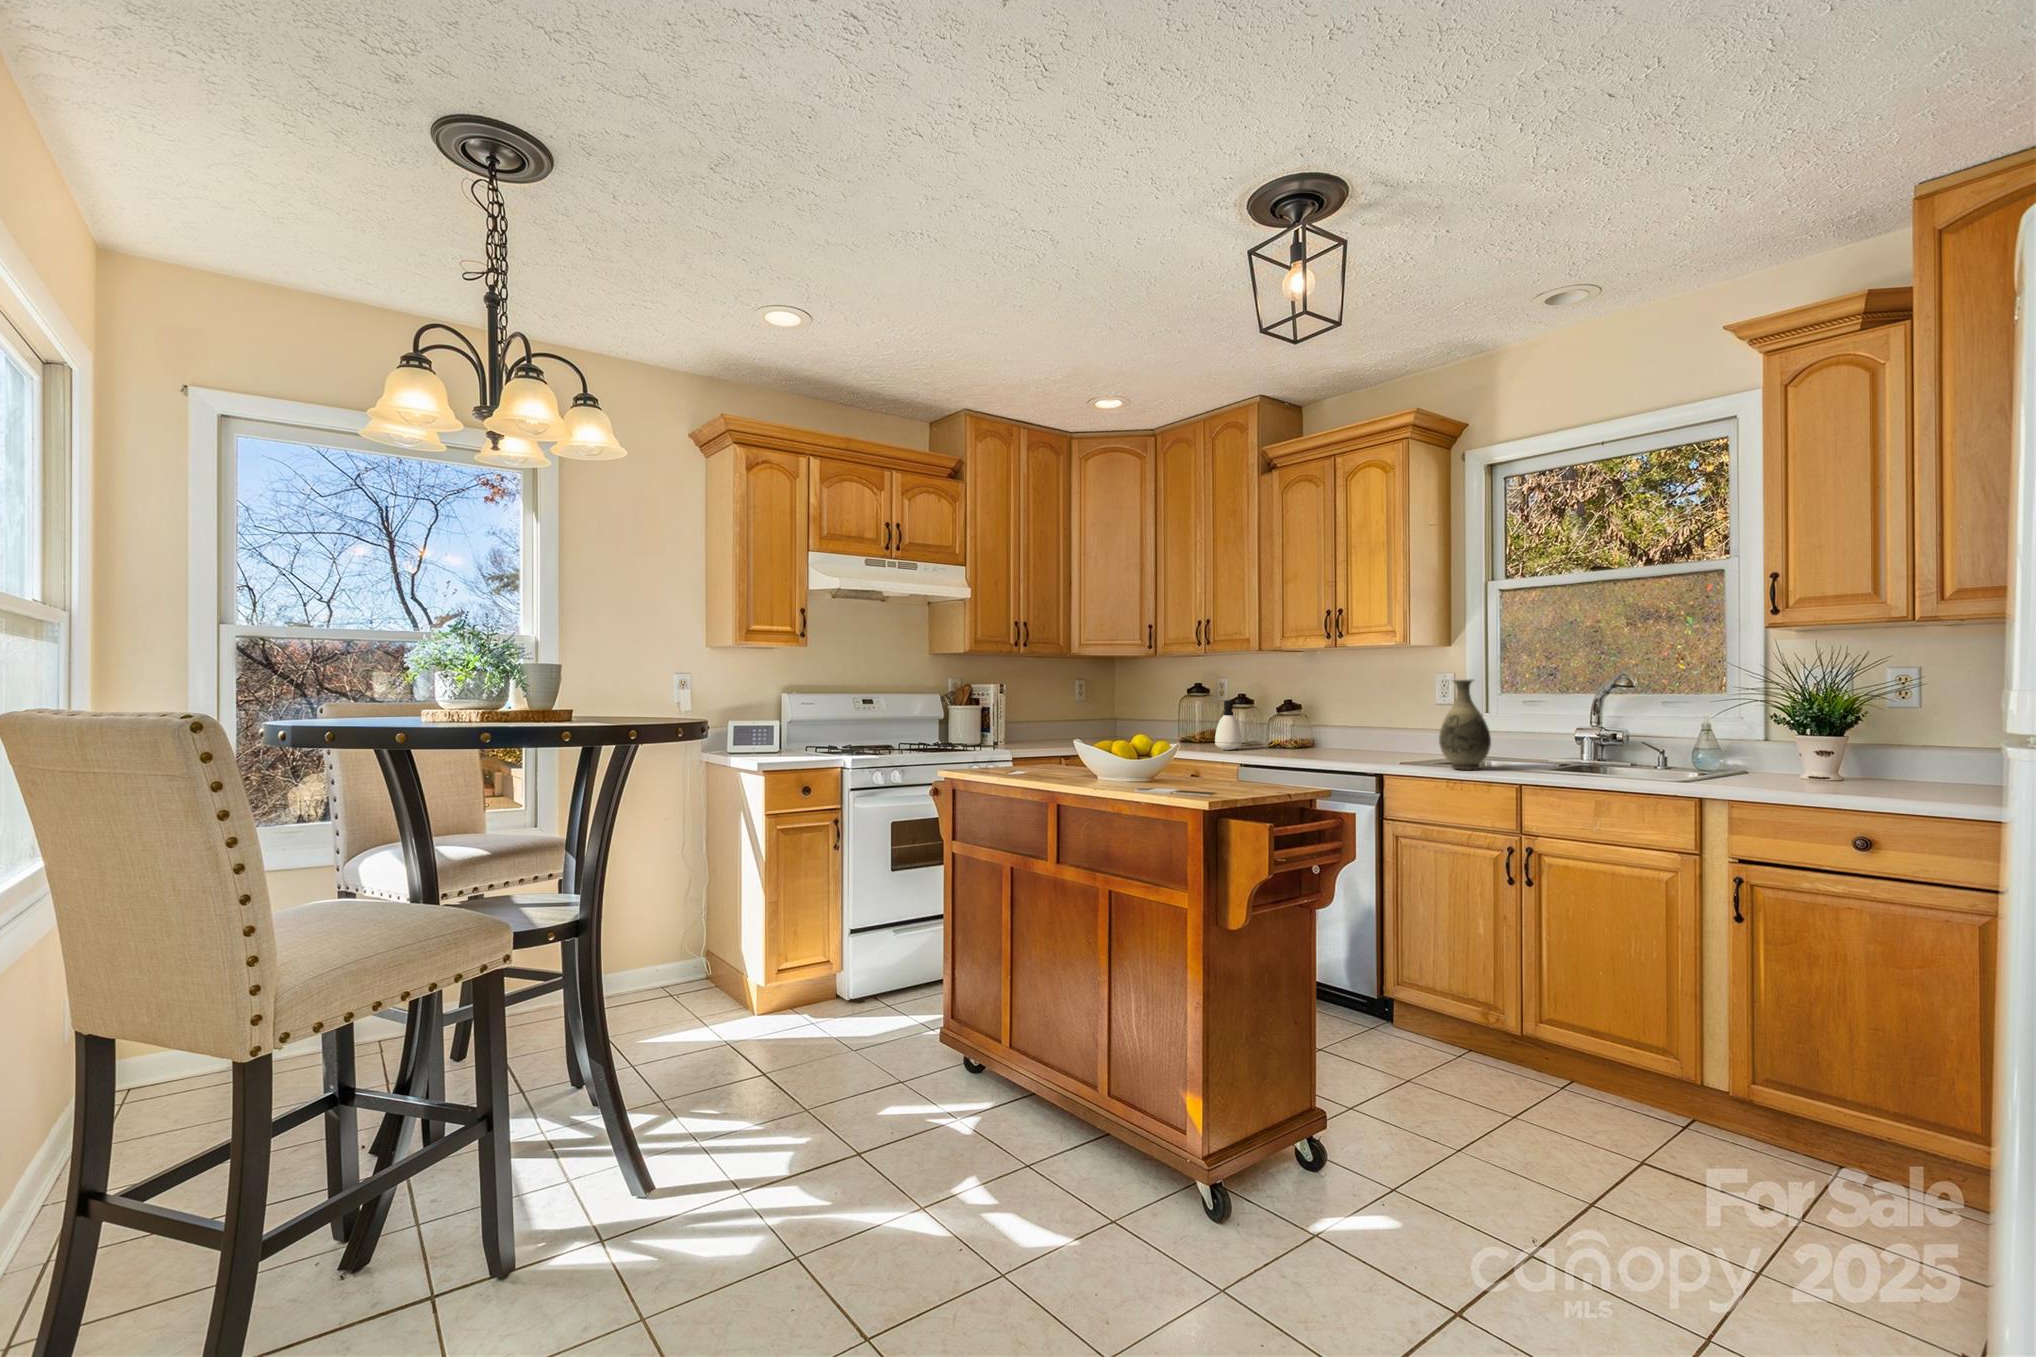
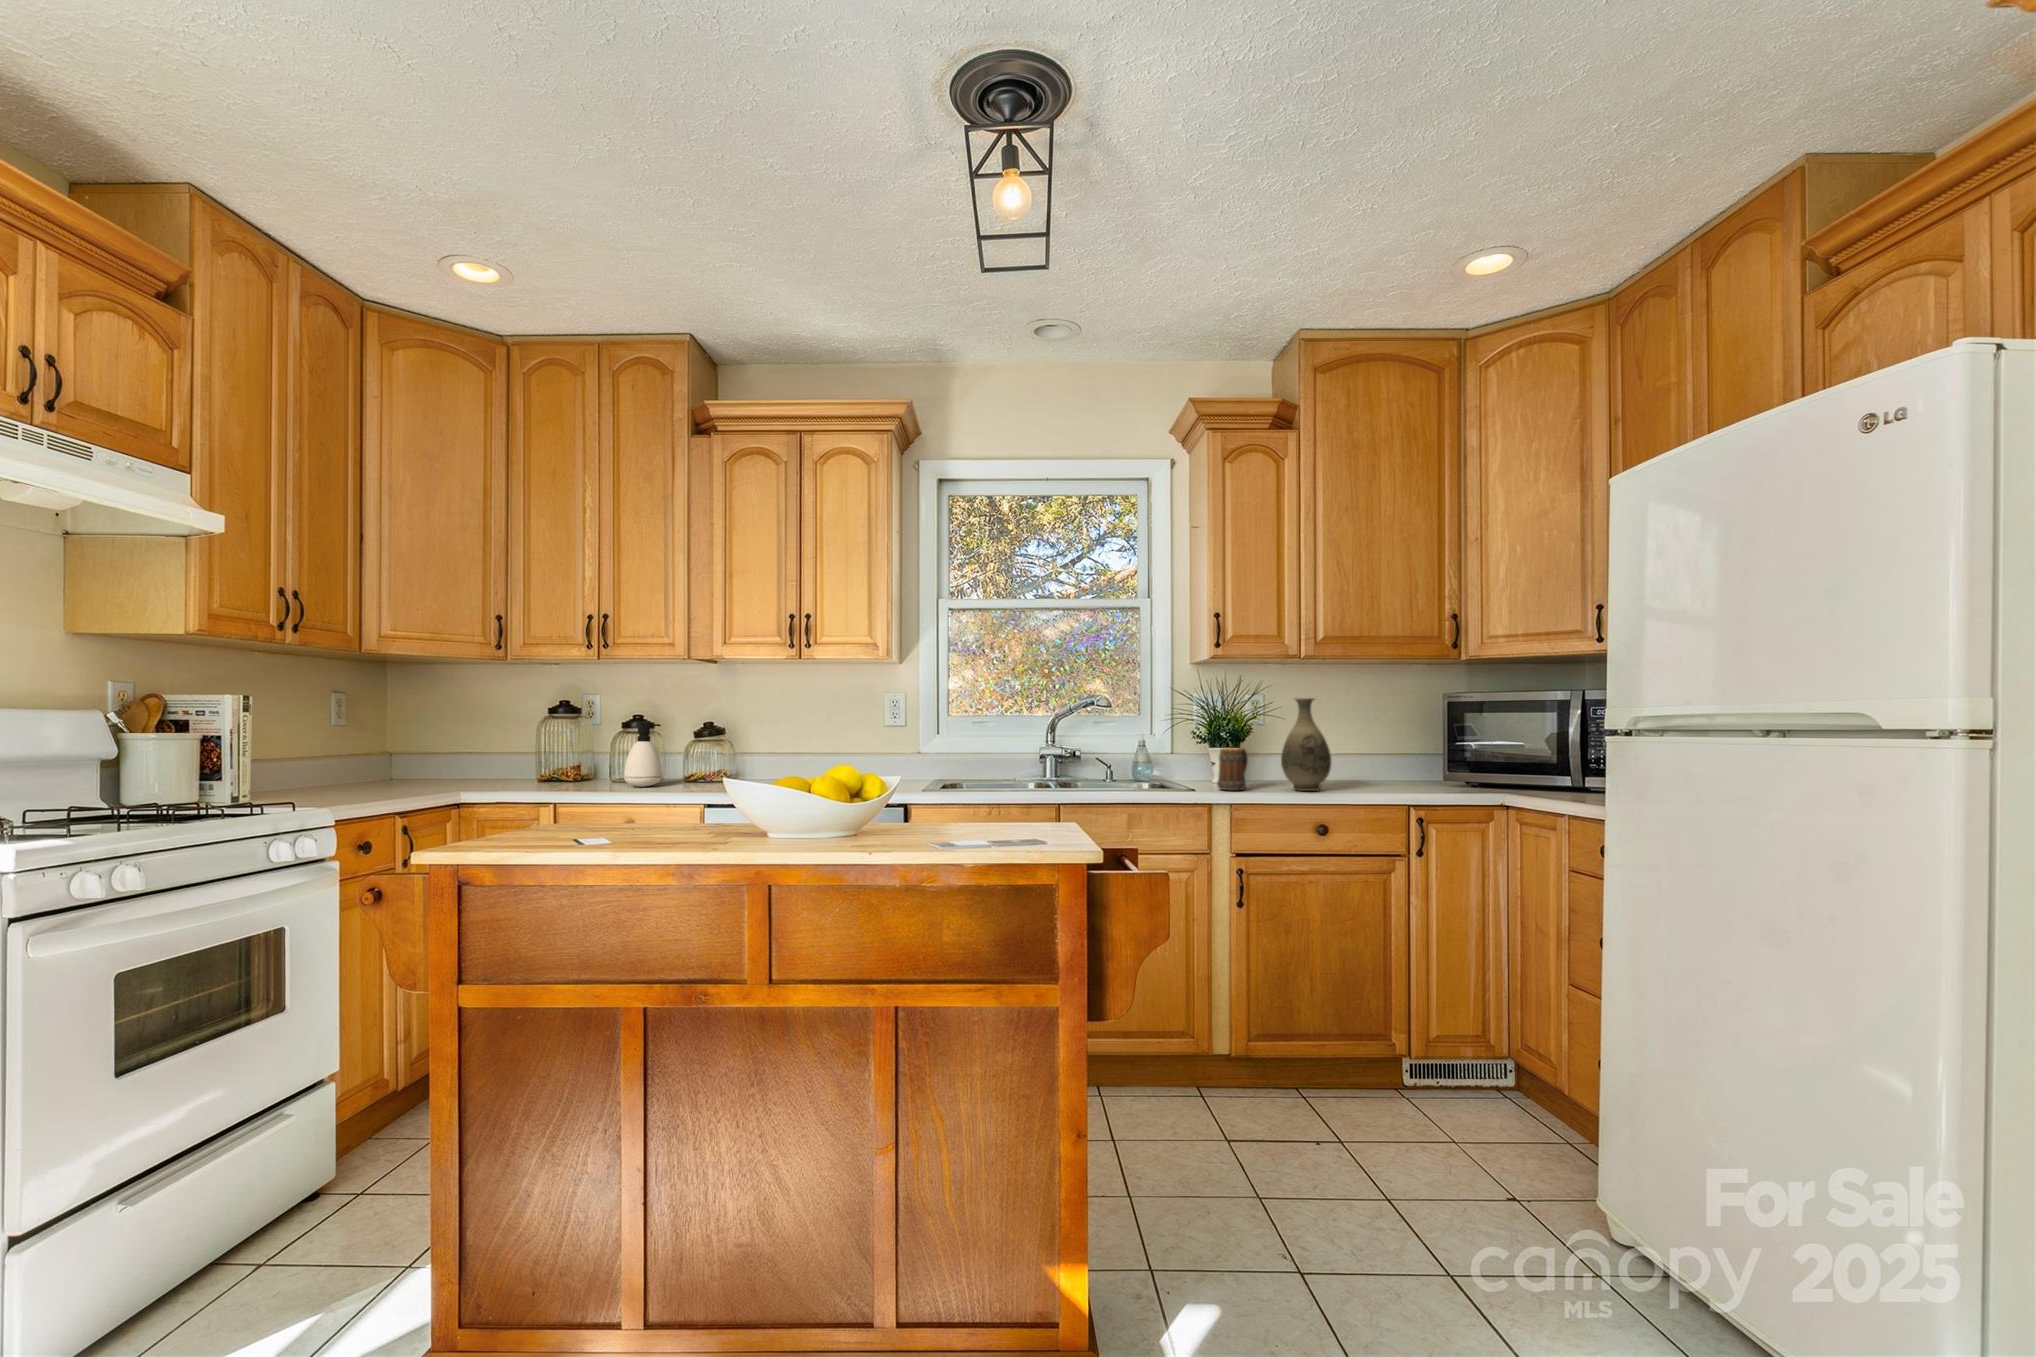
vase: present [1439,680,1491,769] -> present [1281,698,1331,791]
mug: none [1740,735,1801,787] -> present [1217,748,1248,790]

